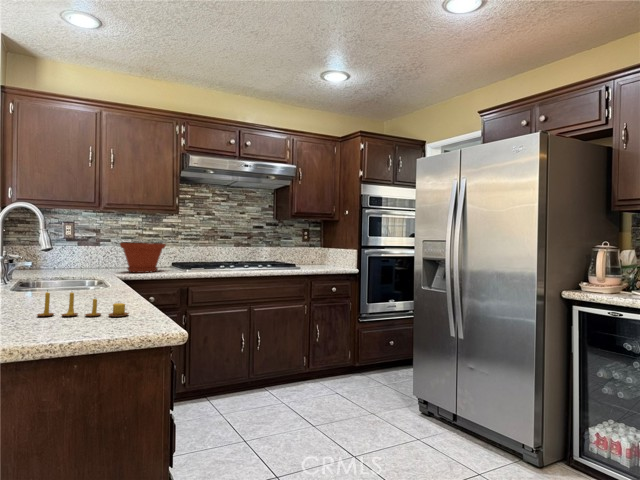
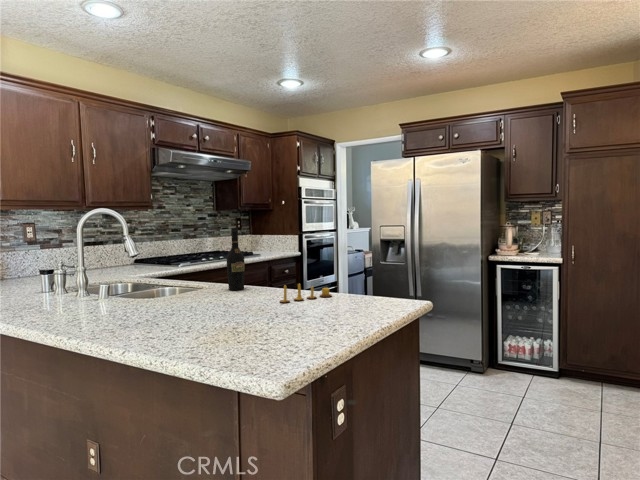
wine bottle: none [91,220,115,296] -> present [227,228,245,290]
plant pot: present [120,243,166,273] -> none [111,241,158,272]

